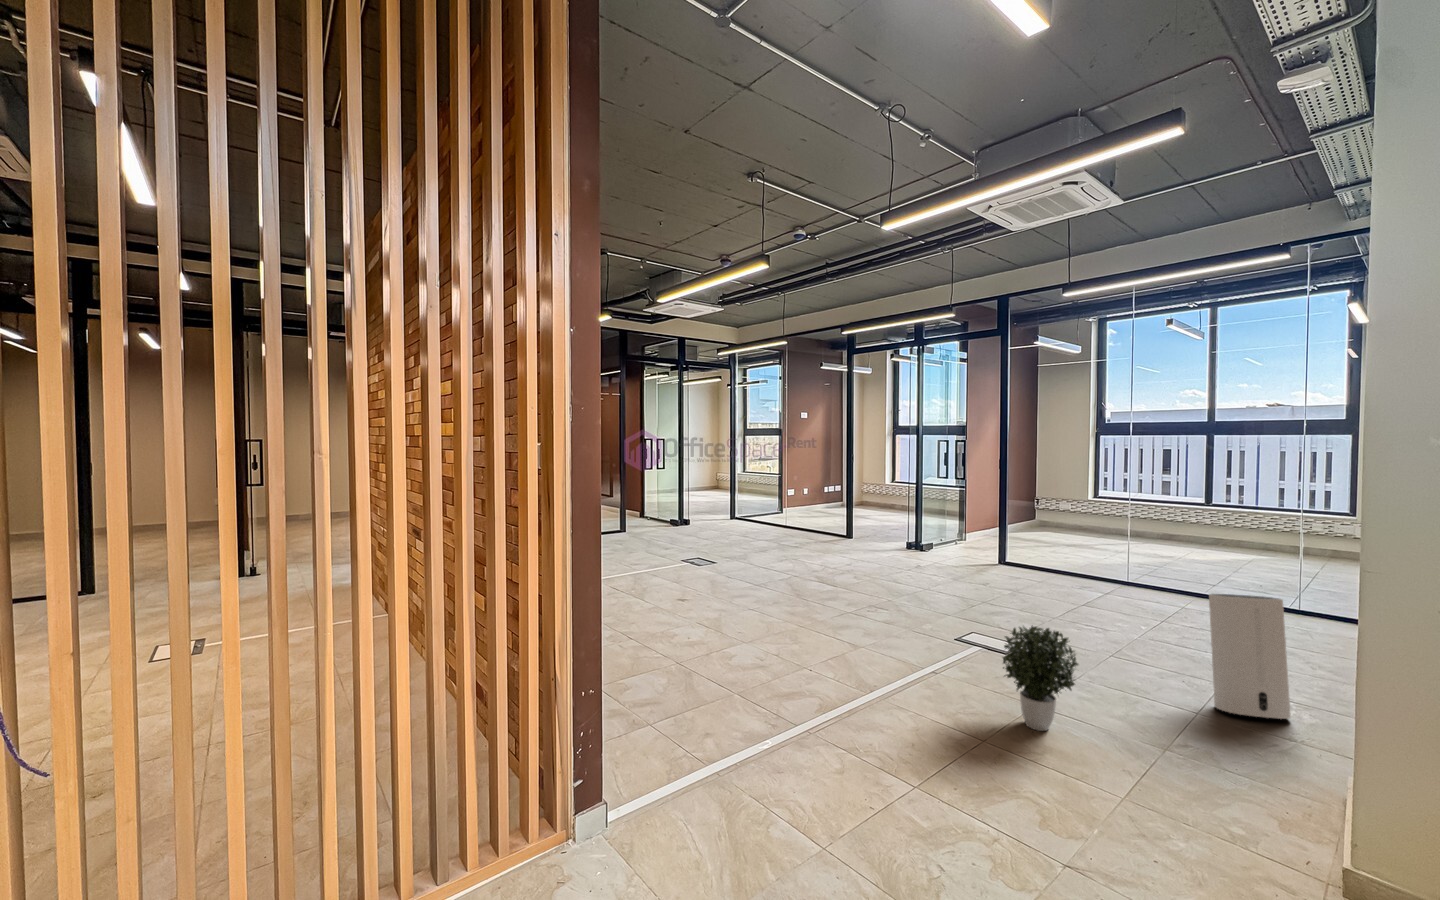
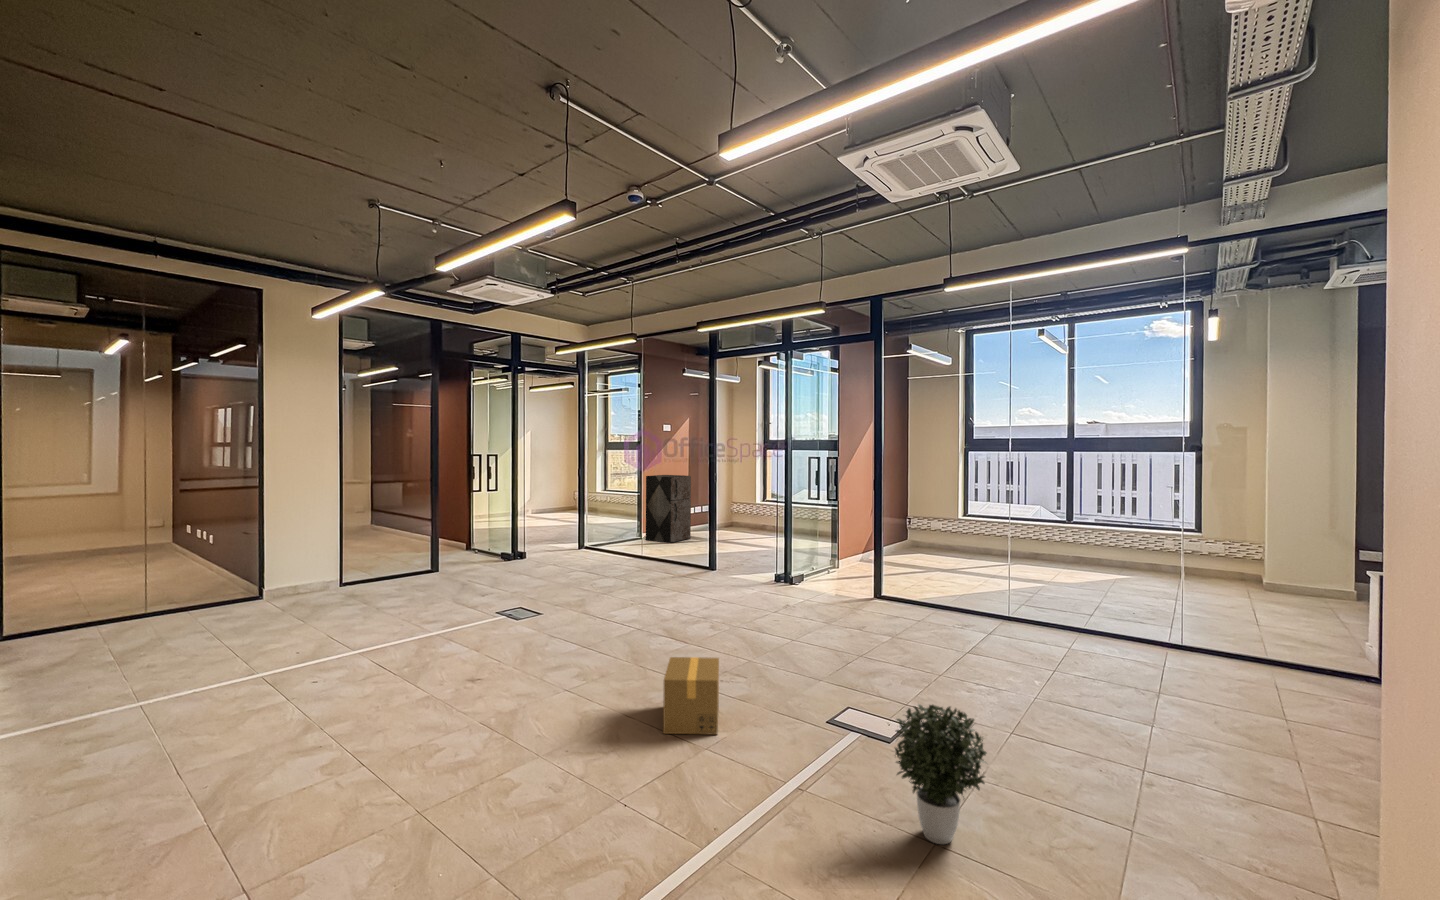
storage cabinet: none [788,457,828,517] -> present [646,475,691,543]
air purifier: present [1209,593,1291,719] -> none [1115,642,1205,791]
cardboard box: none [817,594,860,652] -> present [663,657,719,734]

